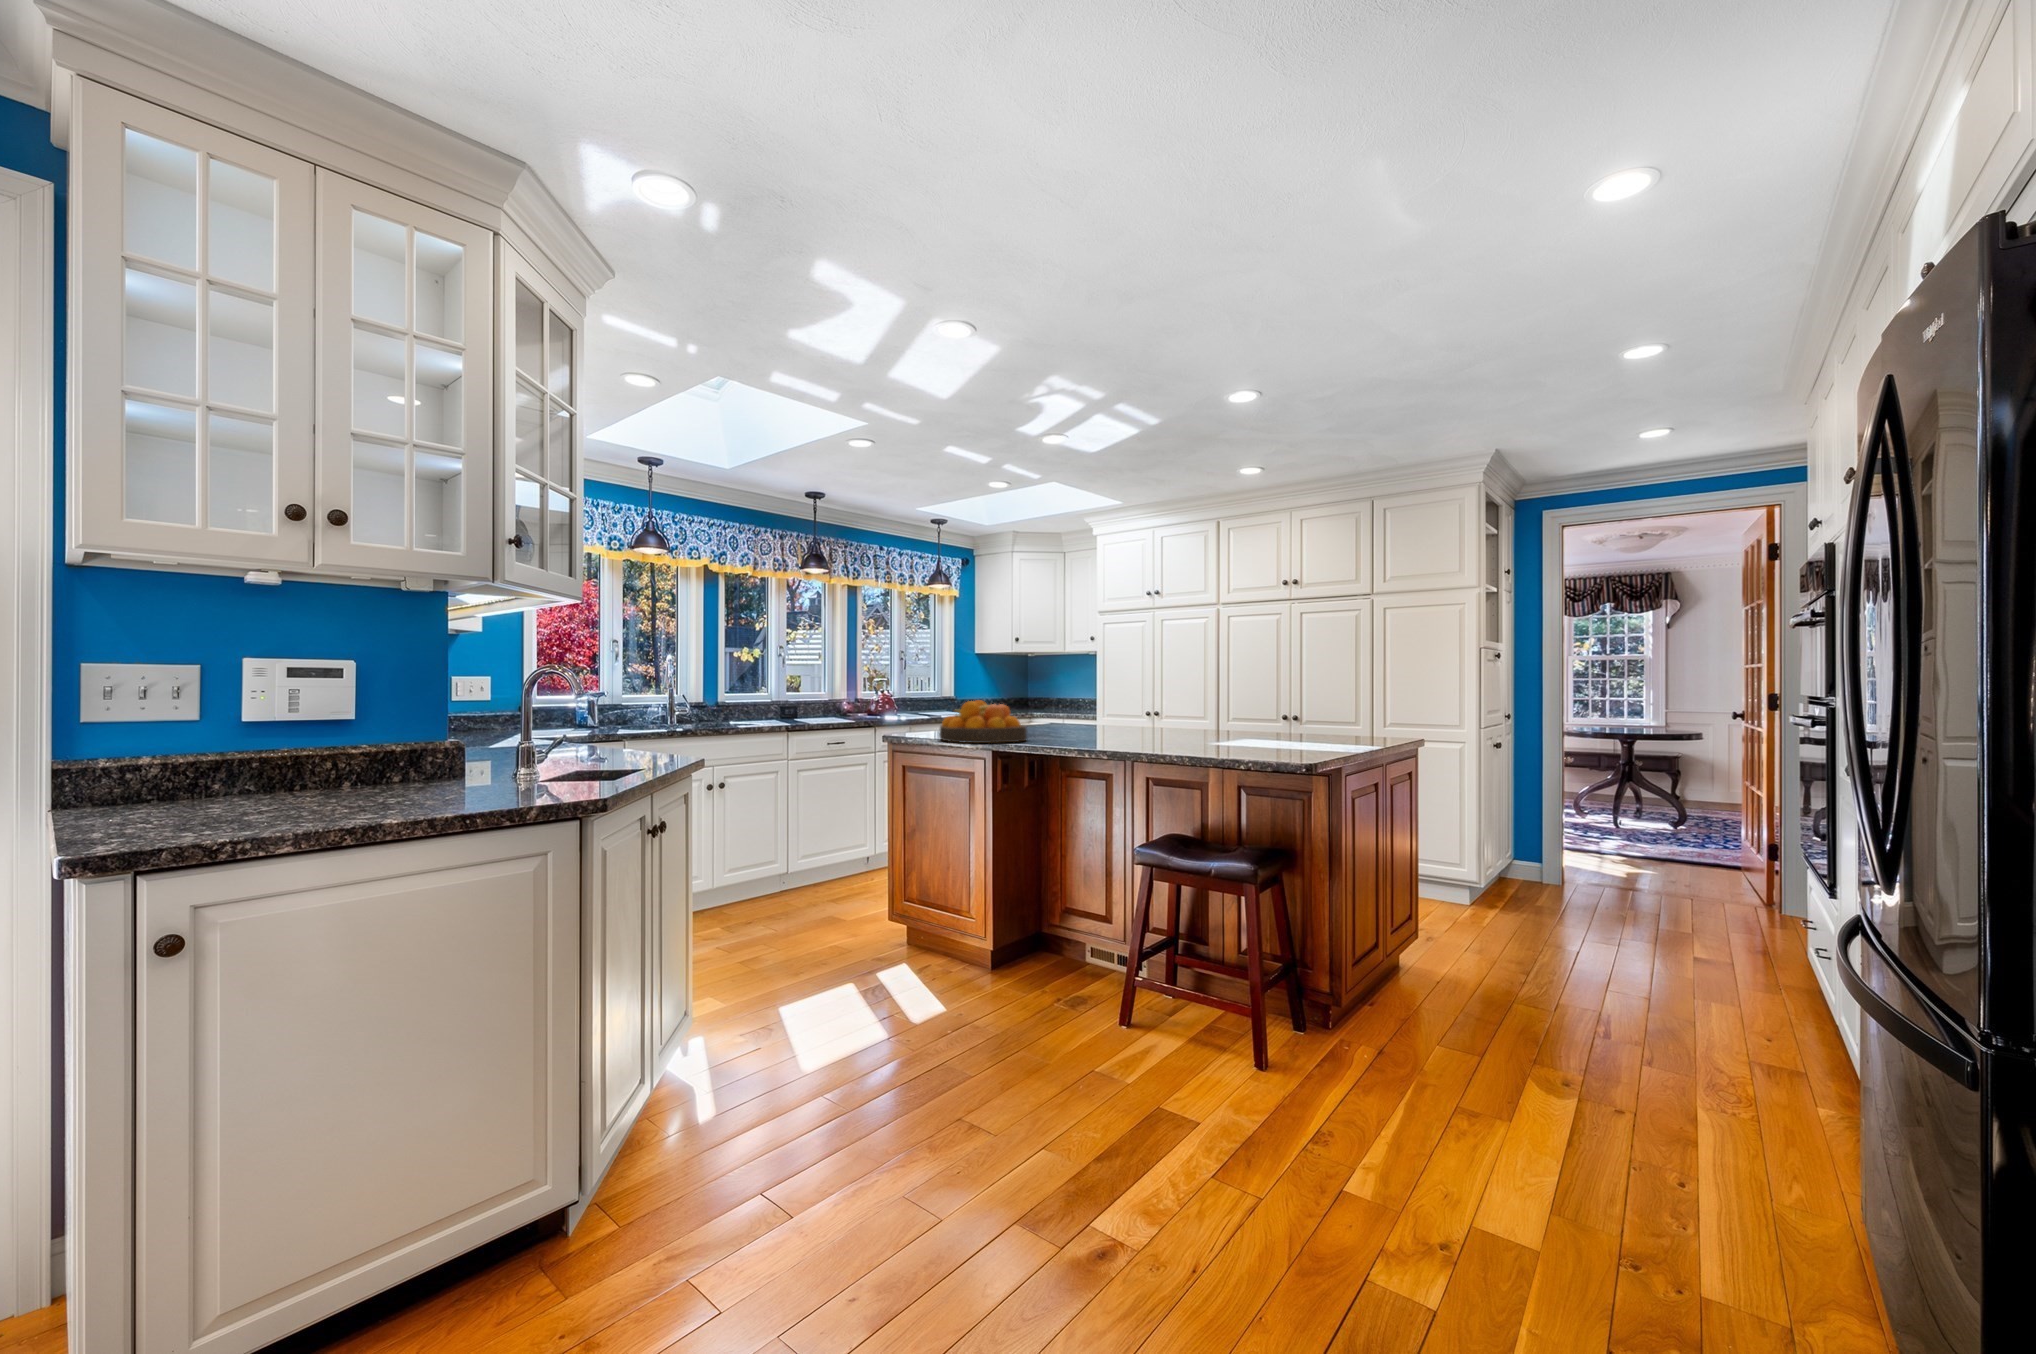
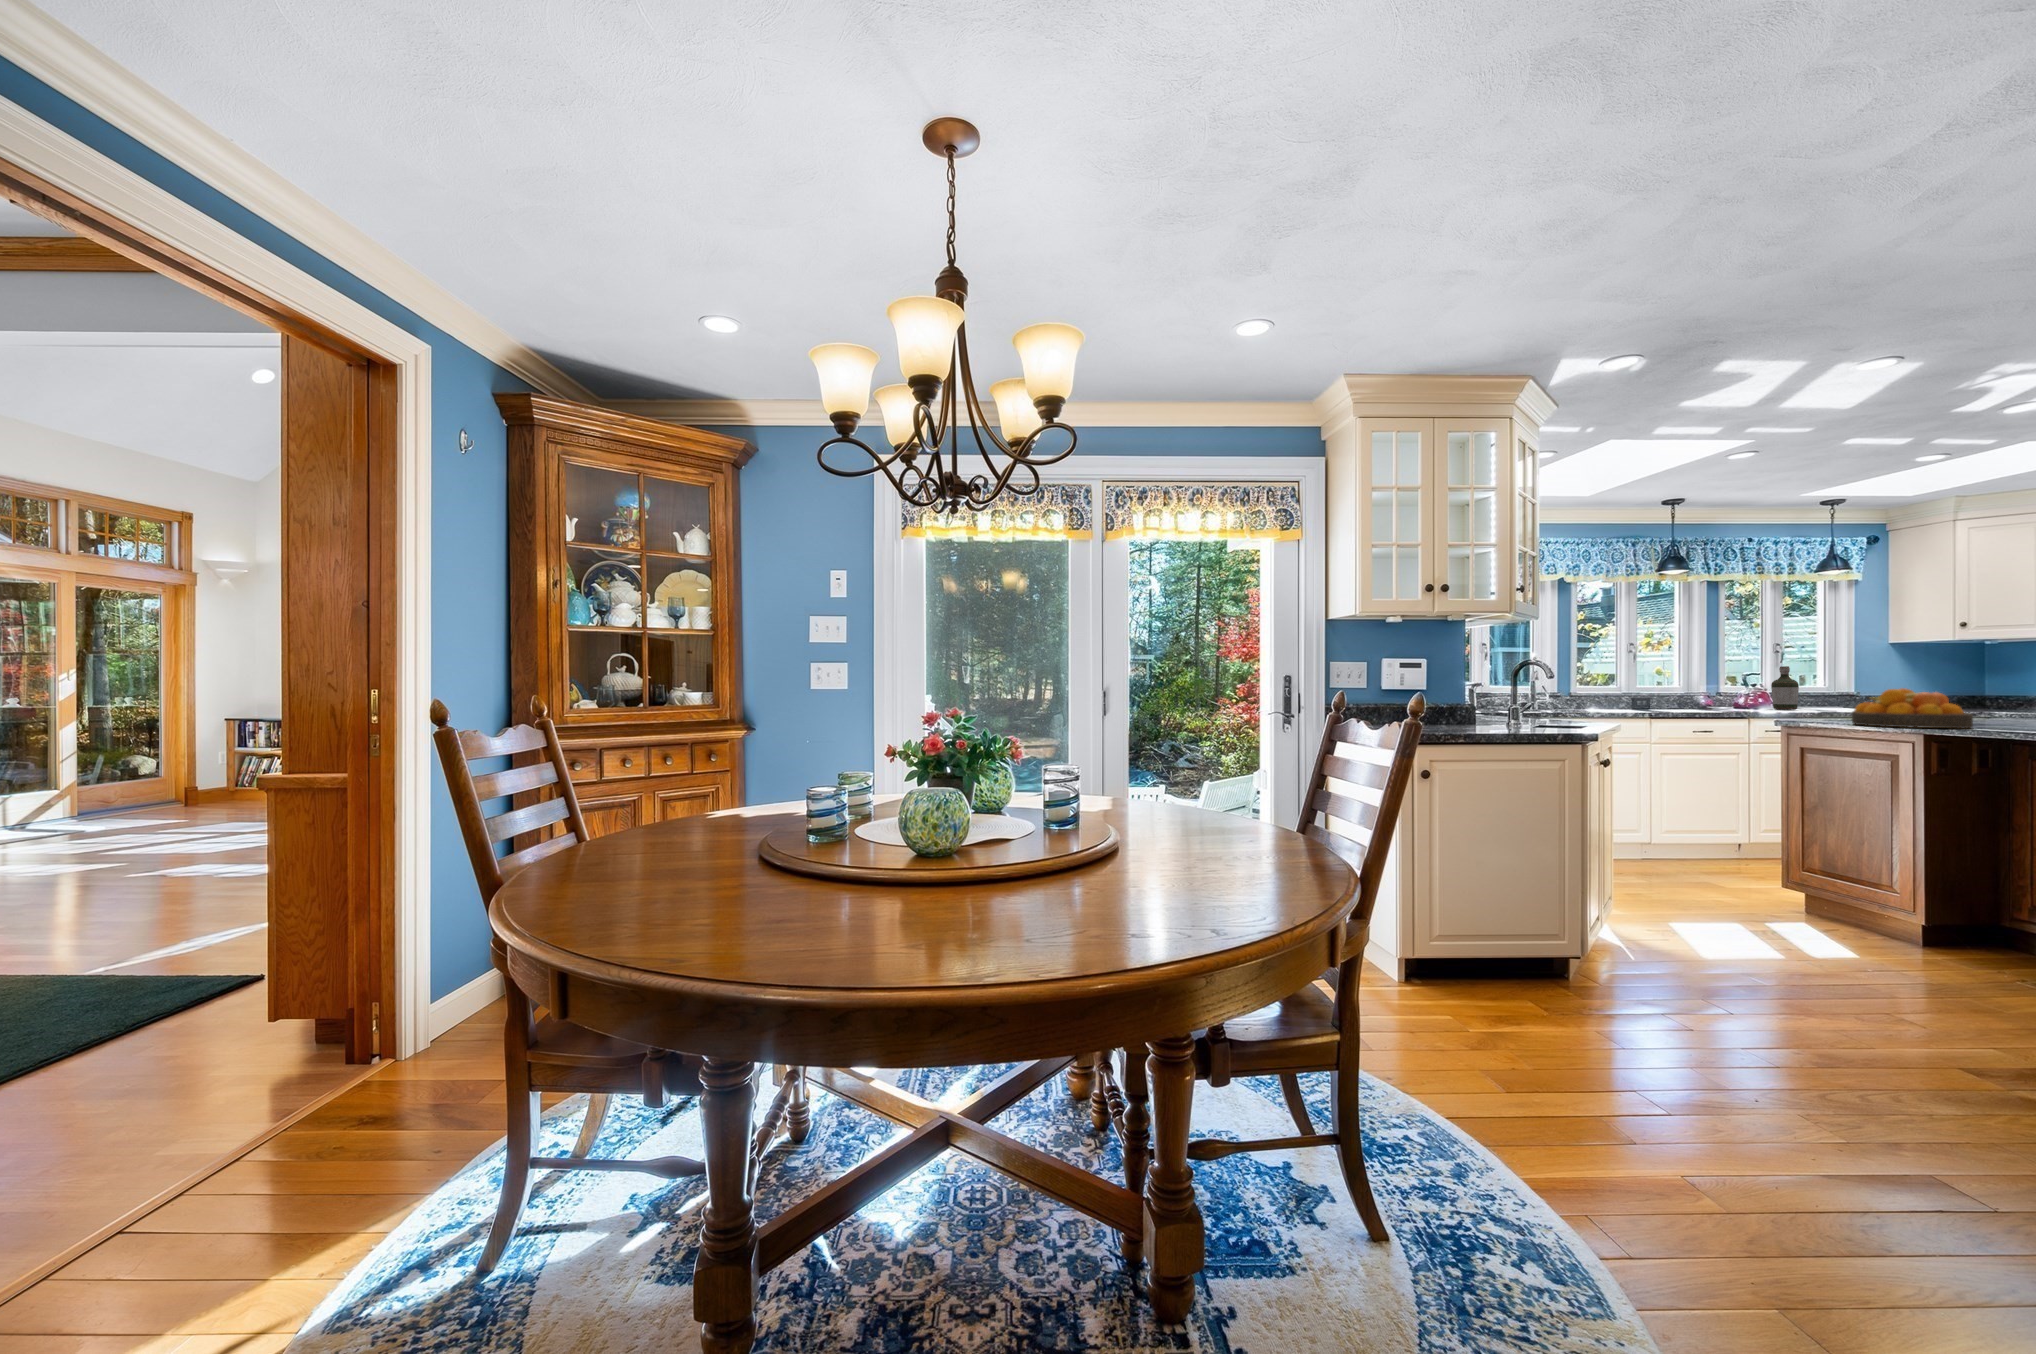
bottle: none [895,674,915,717] -> present [1771,666,1799,710]

